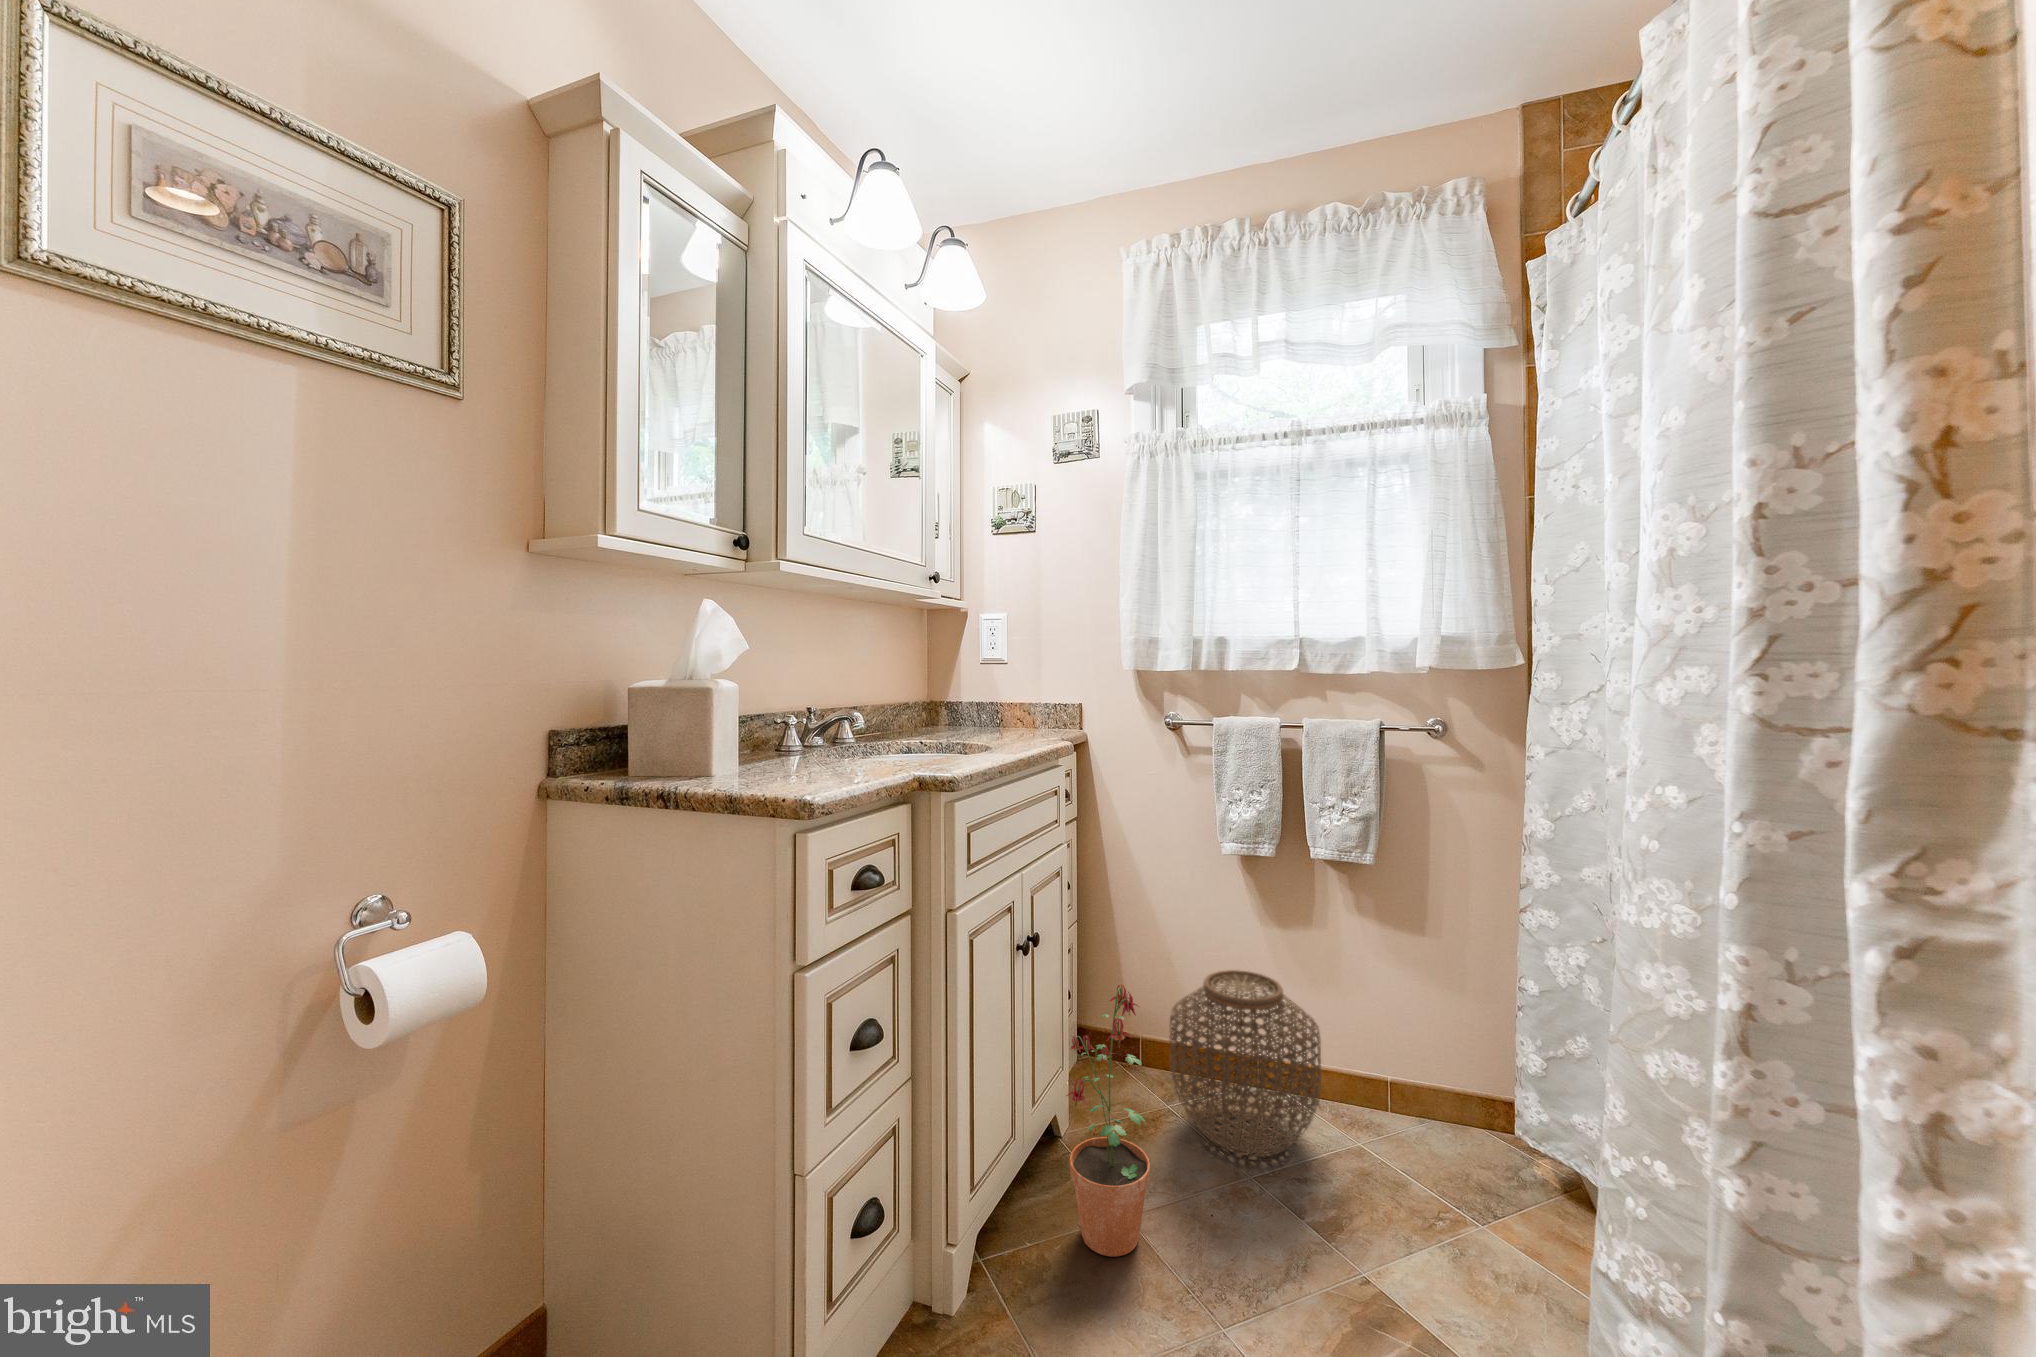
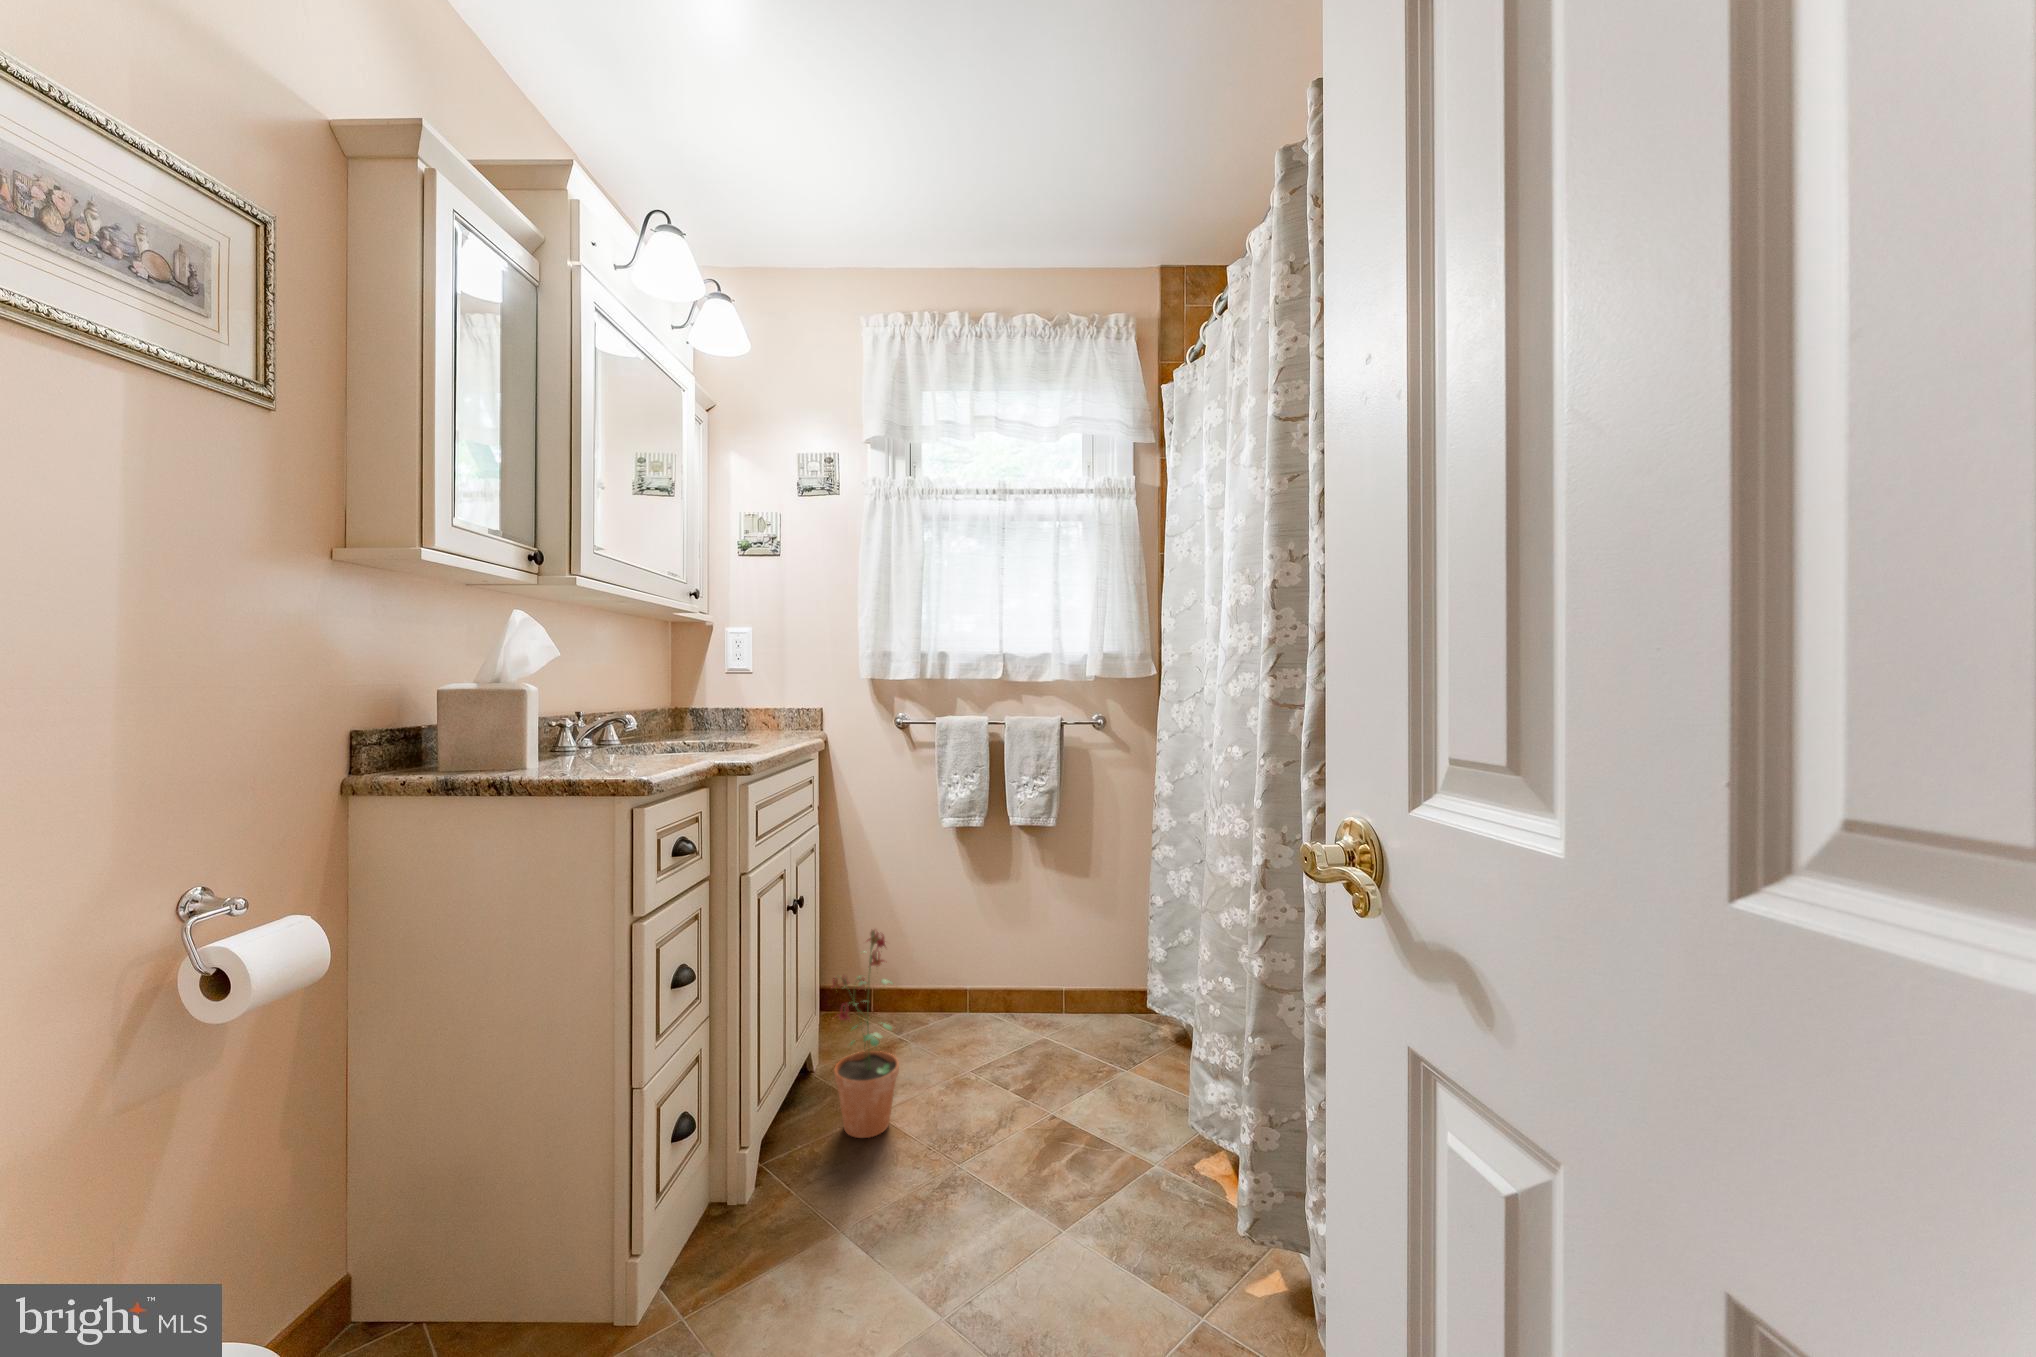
woven basket: present [1170,970,1321,1157] -> none [904,916,1017,1055]

